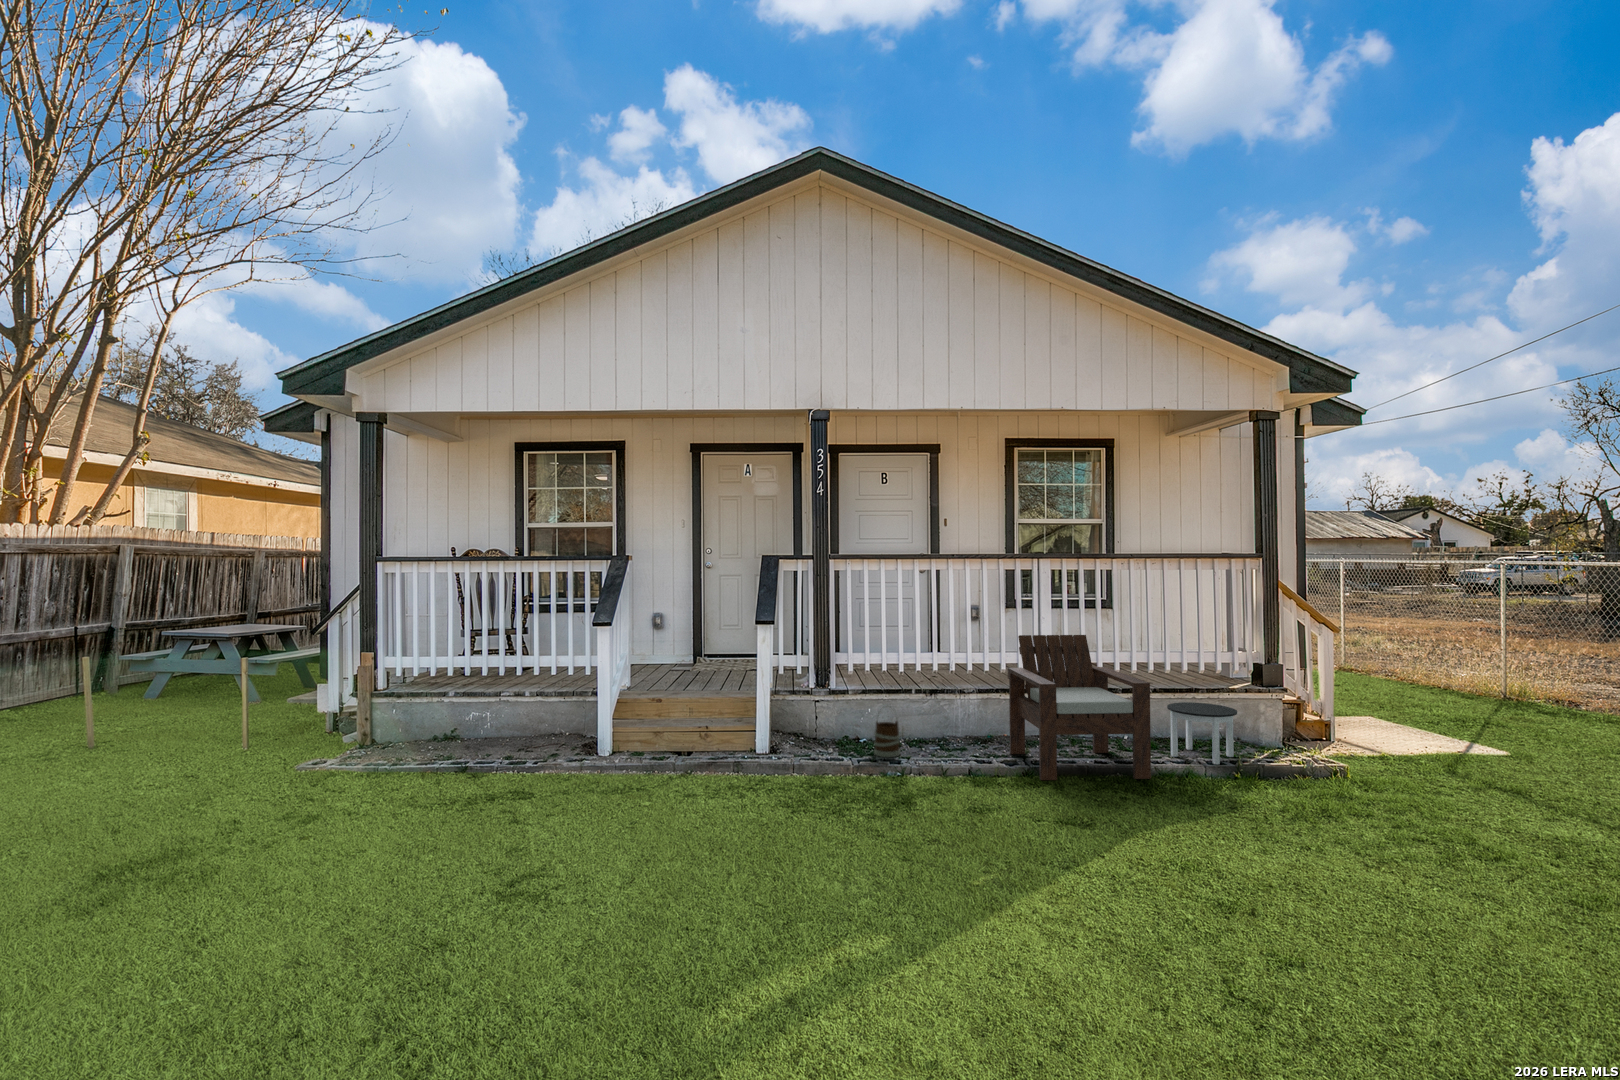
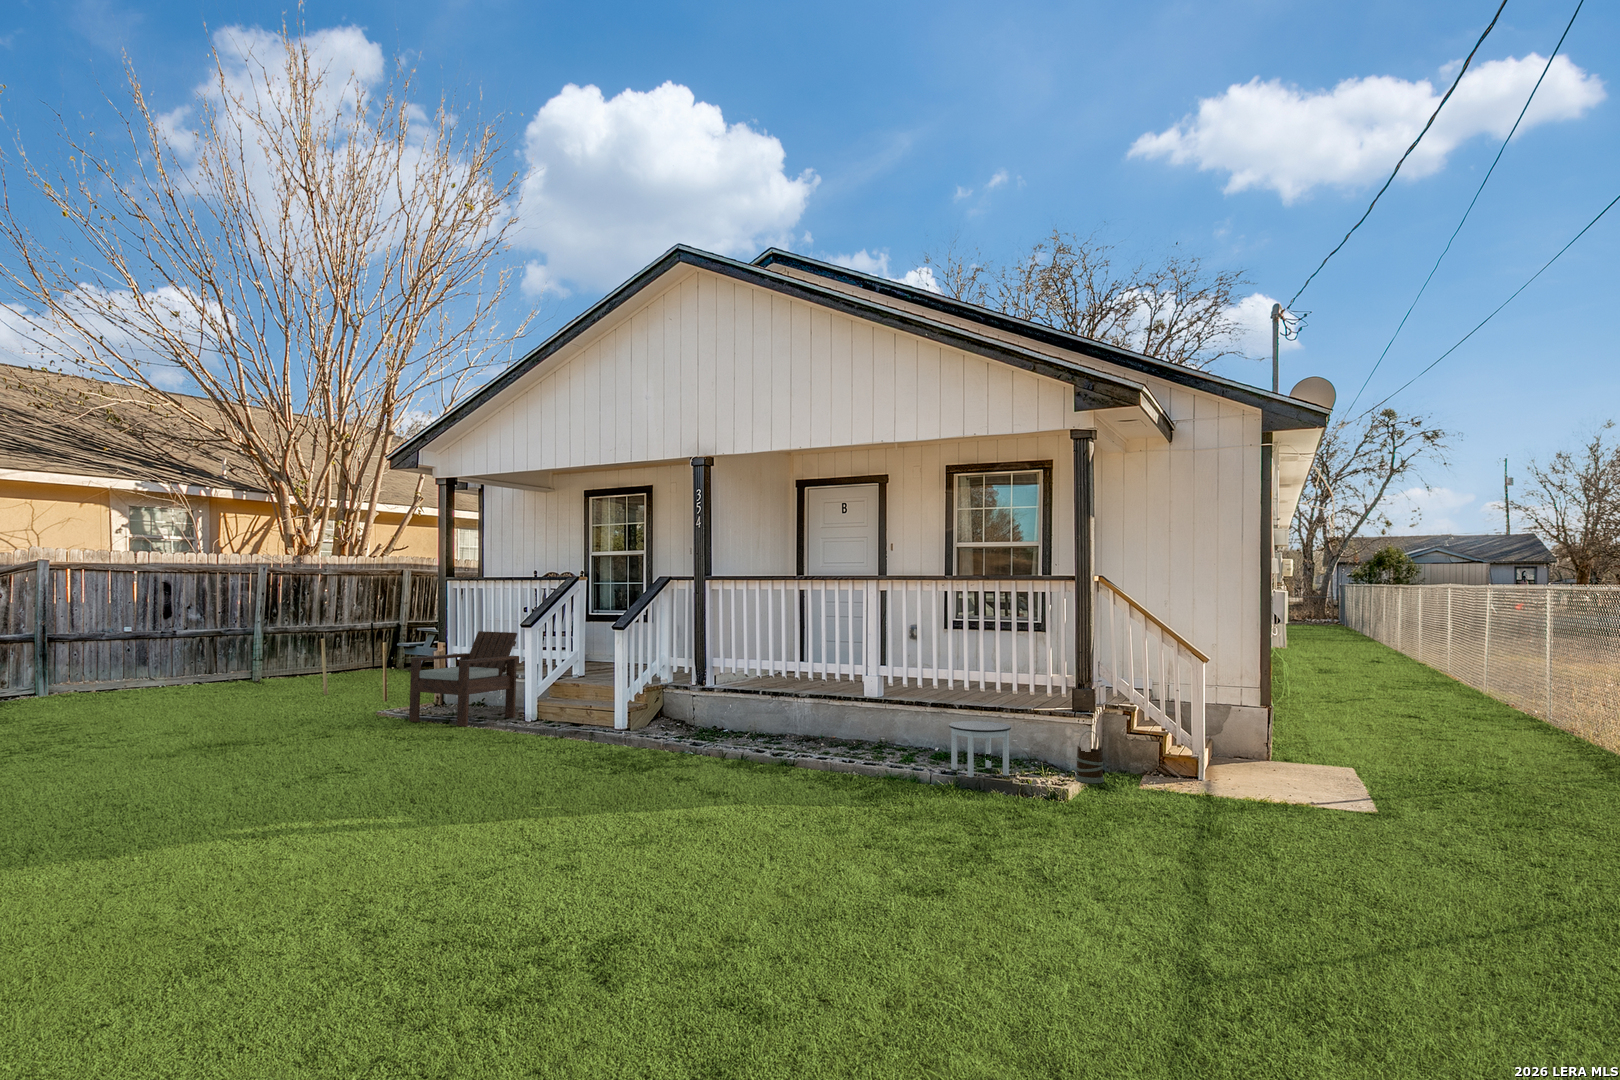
chair: present [1008,635,1151,780] -> present [409,631,519,727]
wooden bucket: present [874,721,900,757] -> present [1075,731,1104,783]

